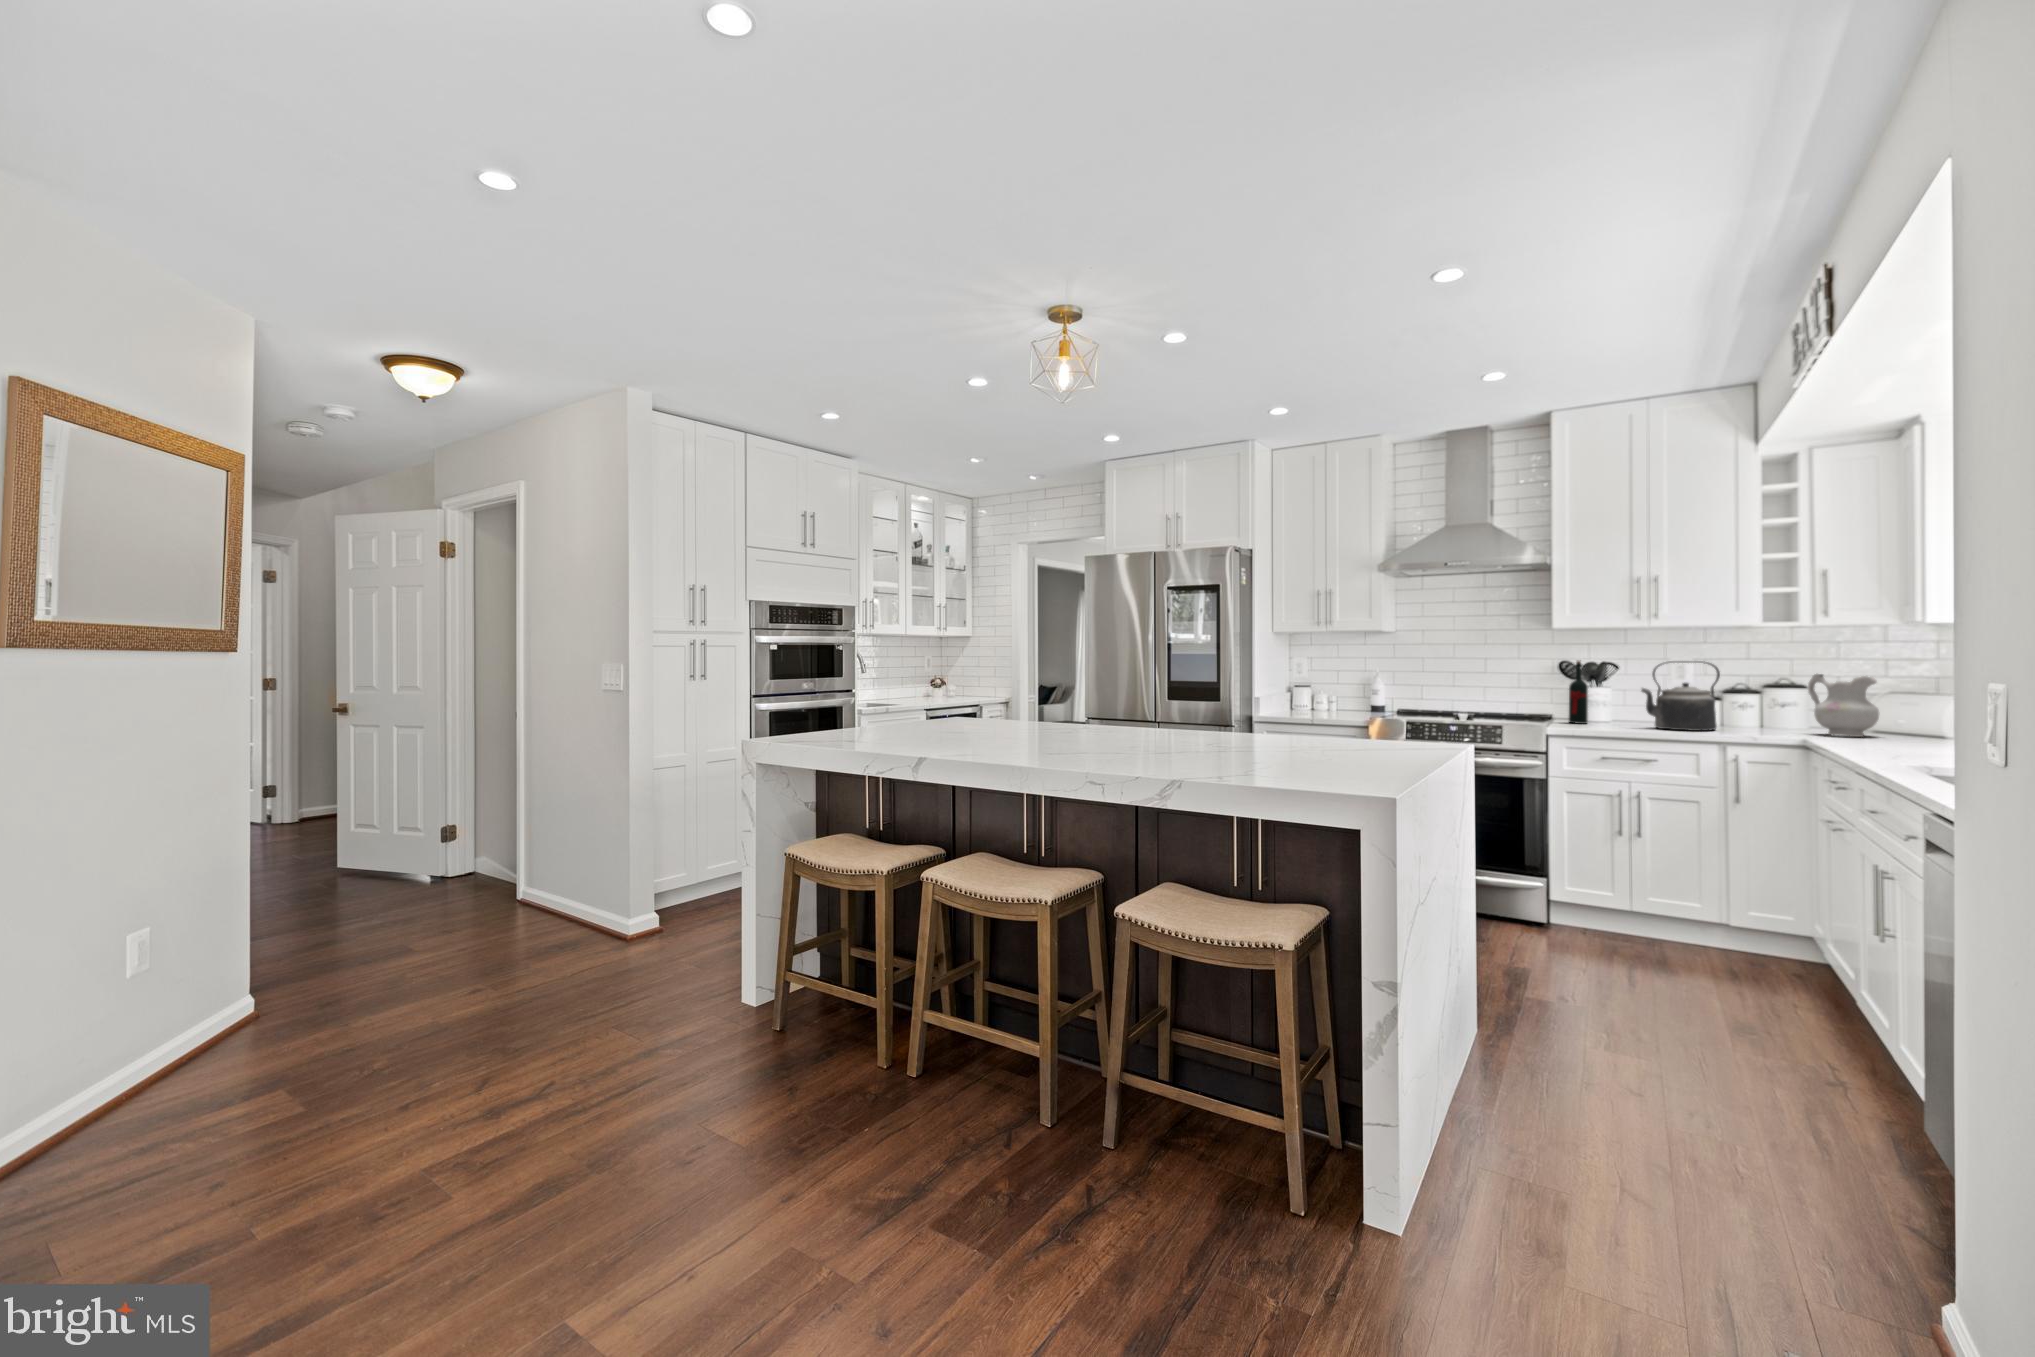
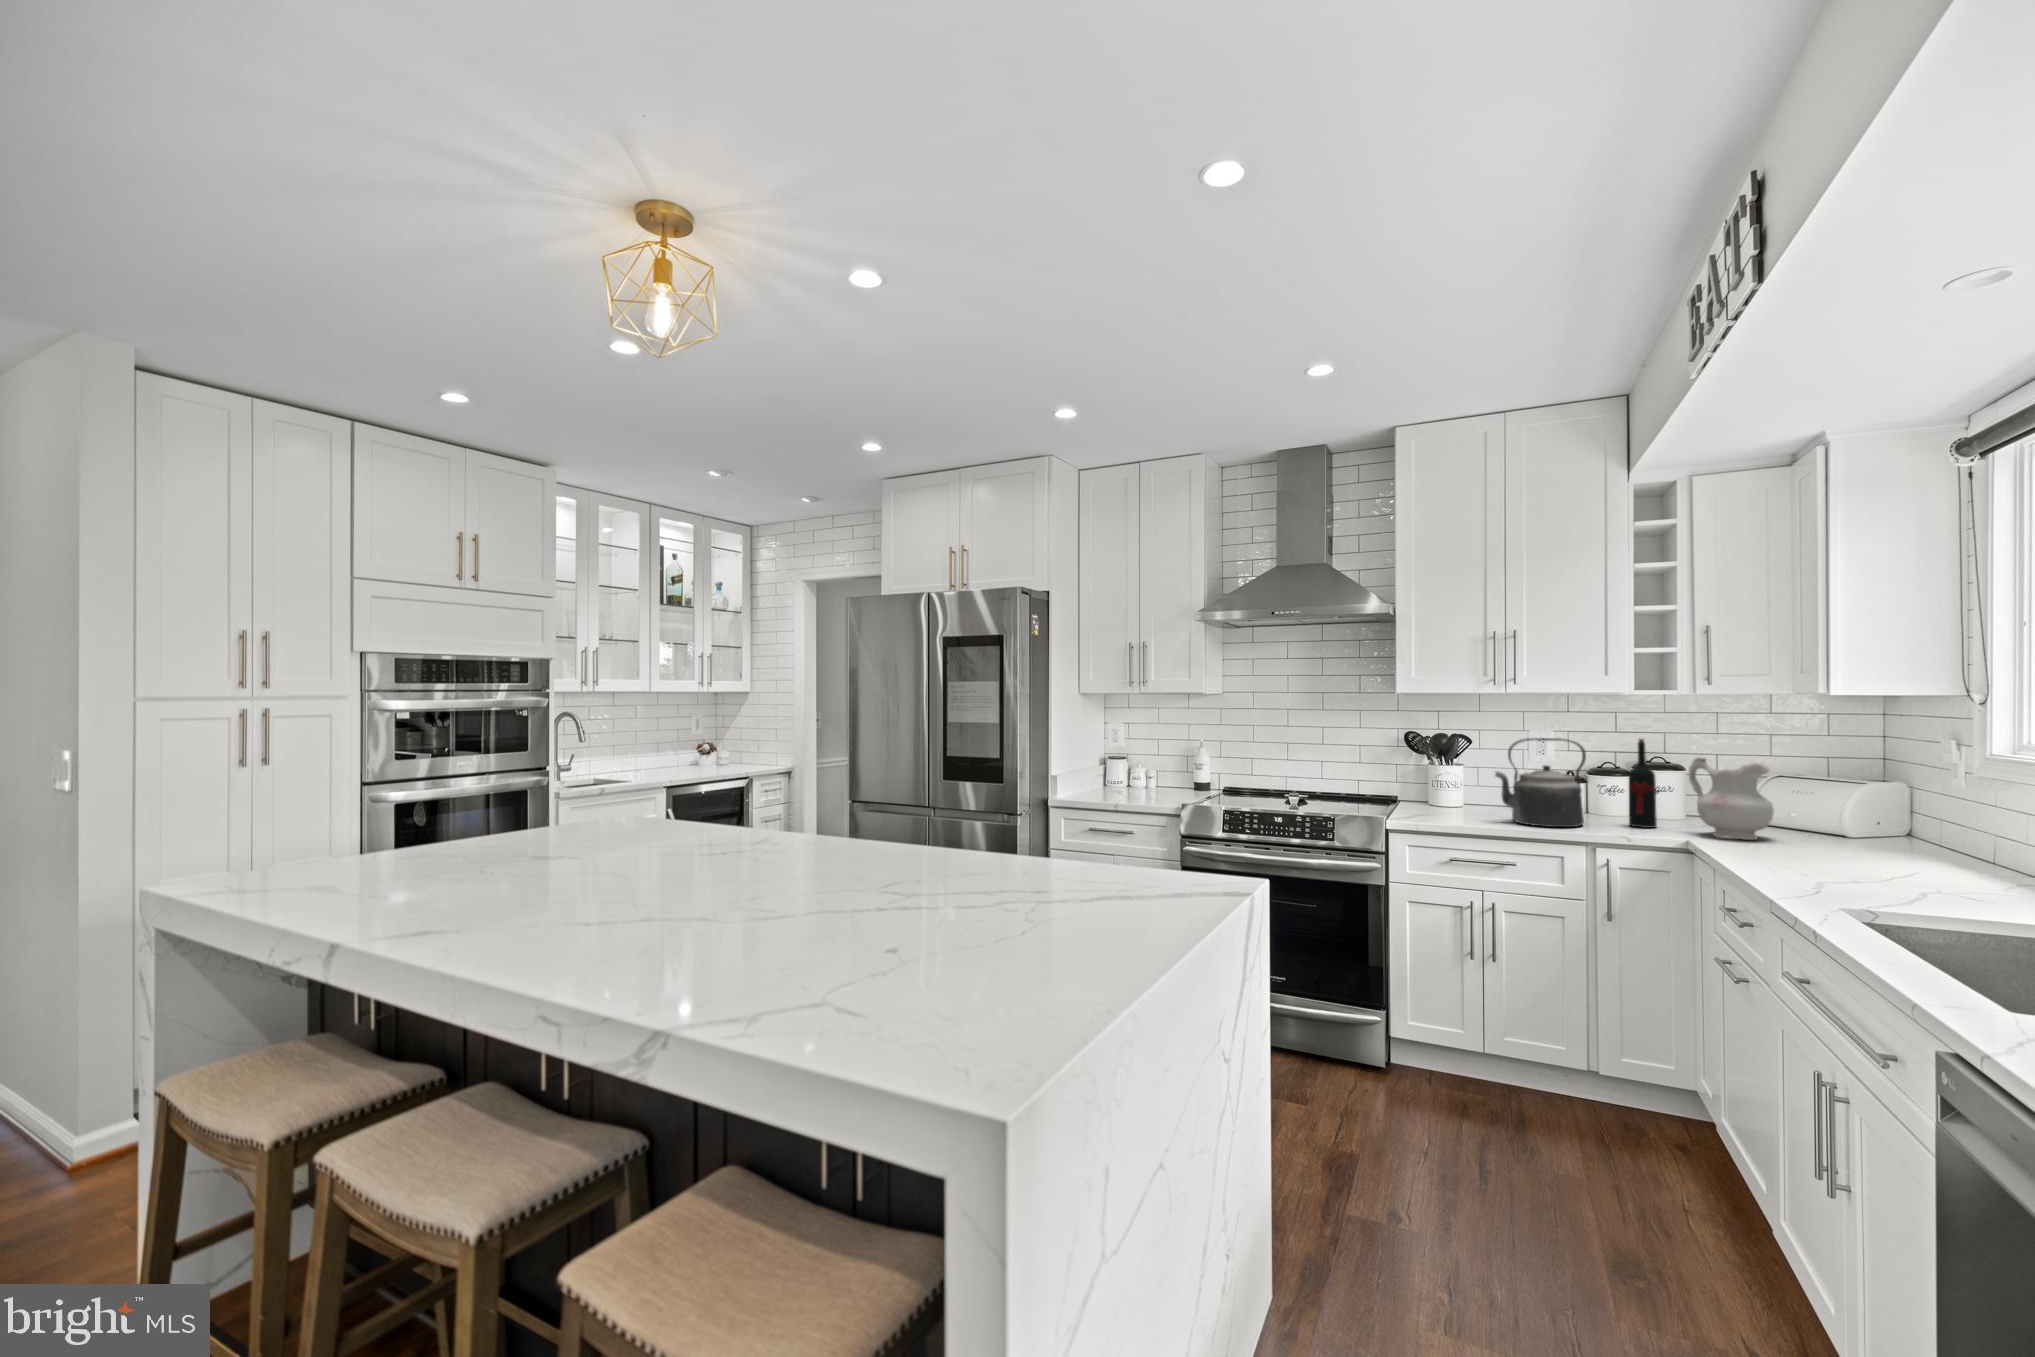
wine bottle: present [1569,661,1588,724] -> present [1629,739,1657,828]

